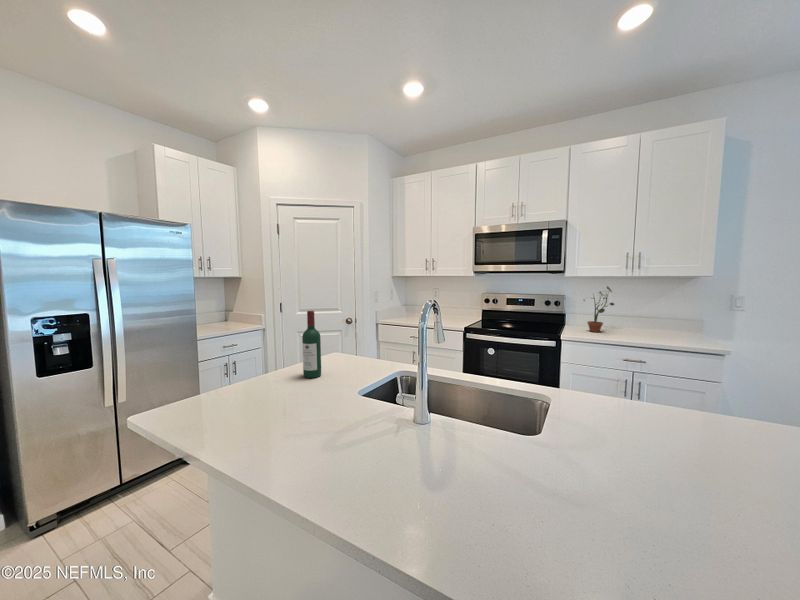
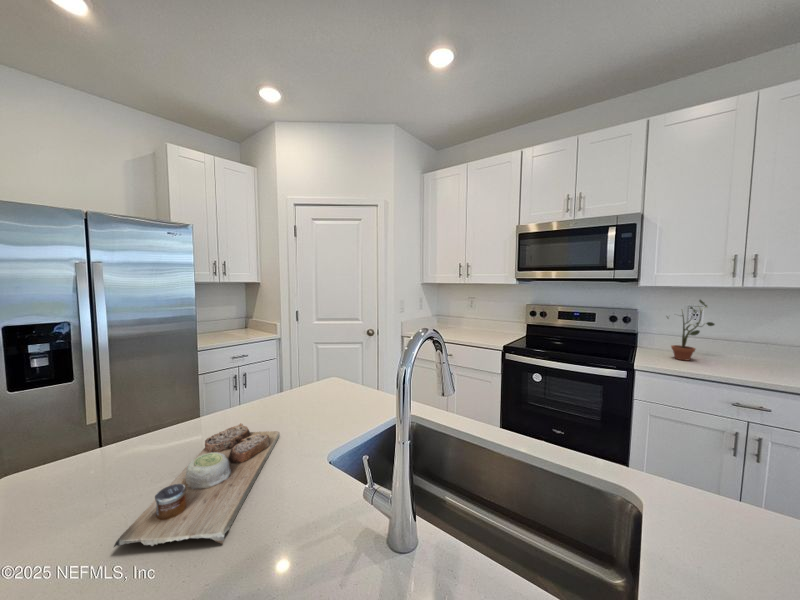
wine bottle: present [302,311,321,378] -> none [272,331,299,424]
cutting board: none [250,376,314,429] -> present [114,423,280,547]

